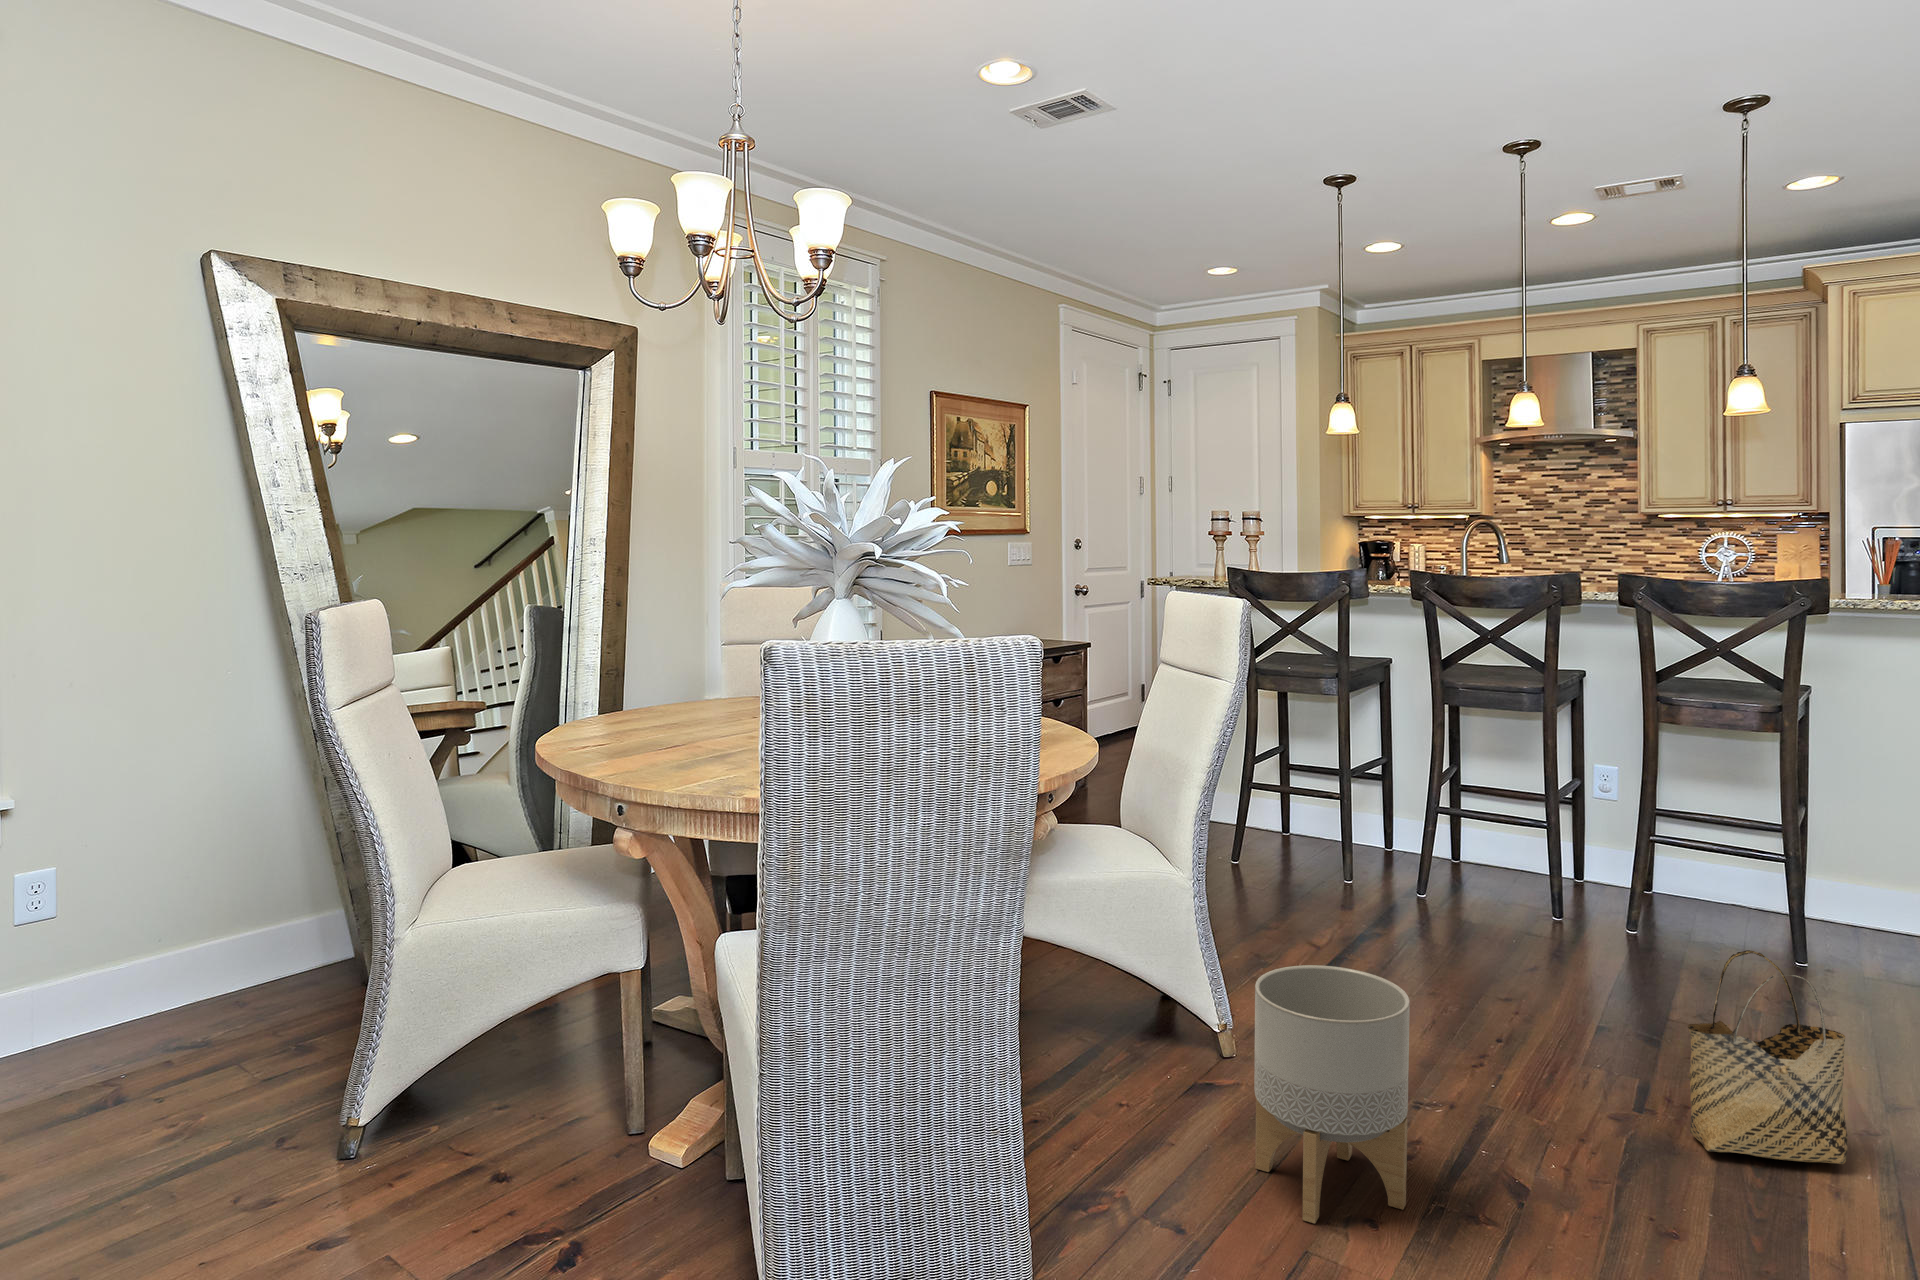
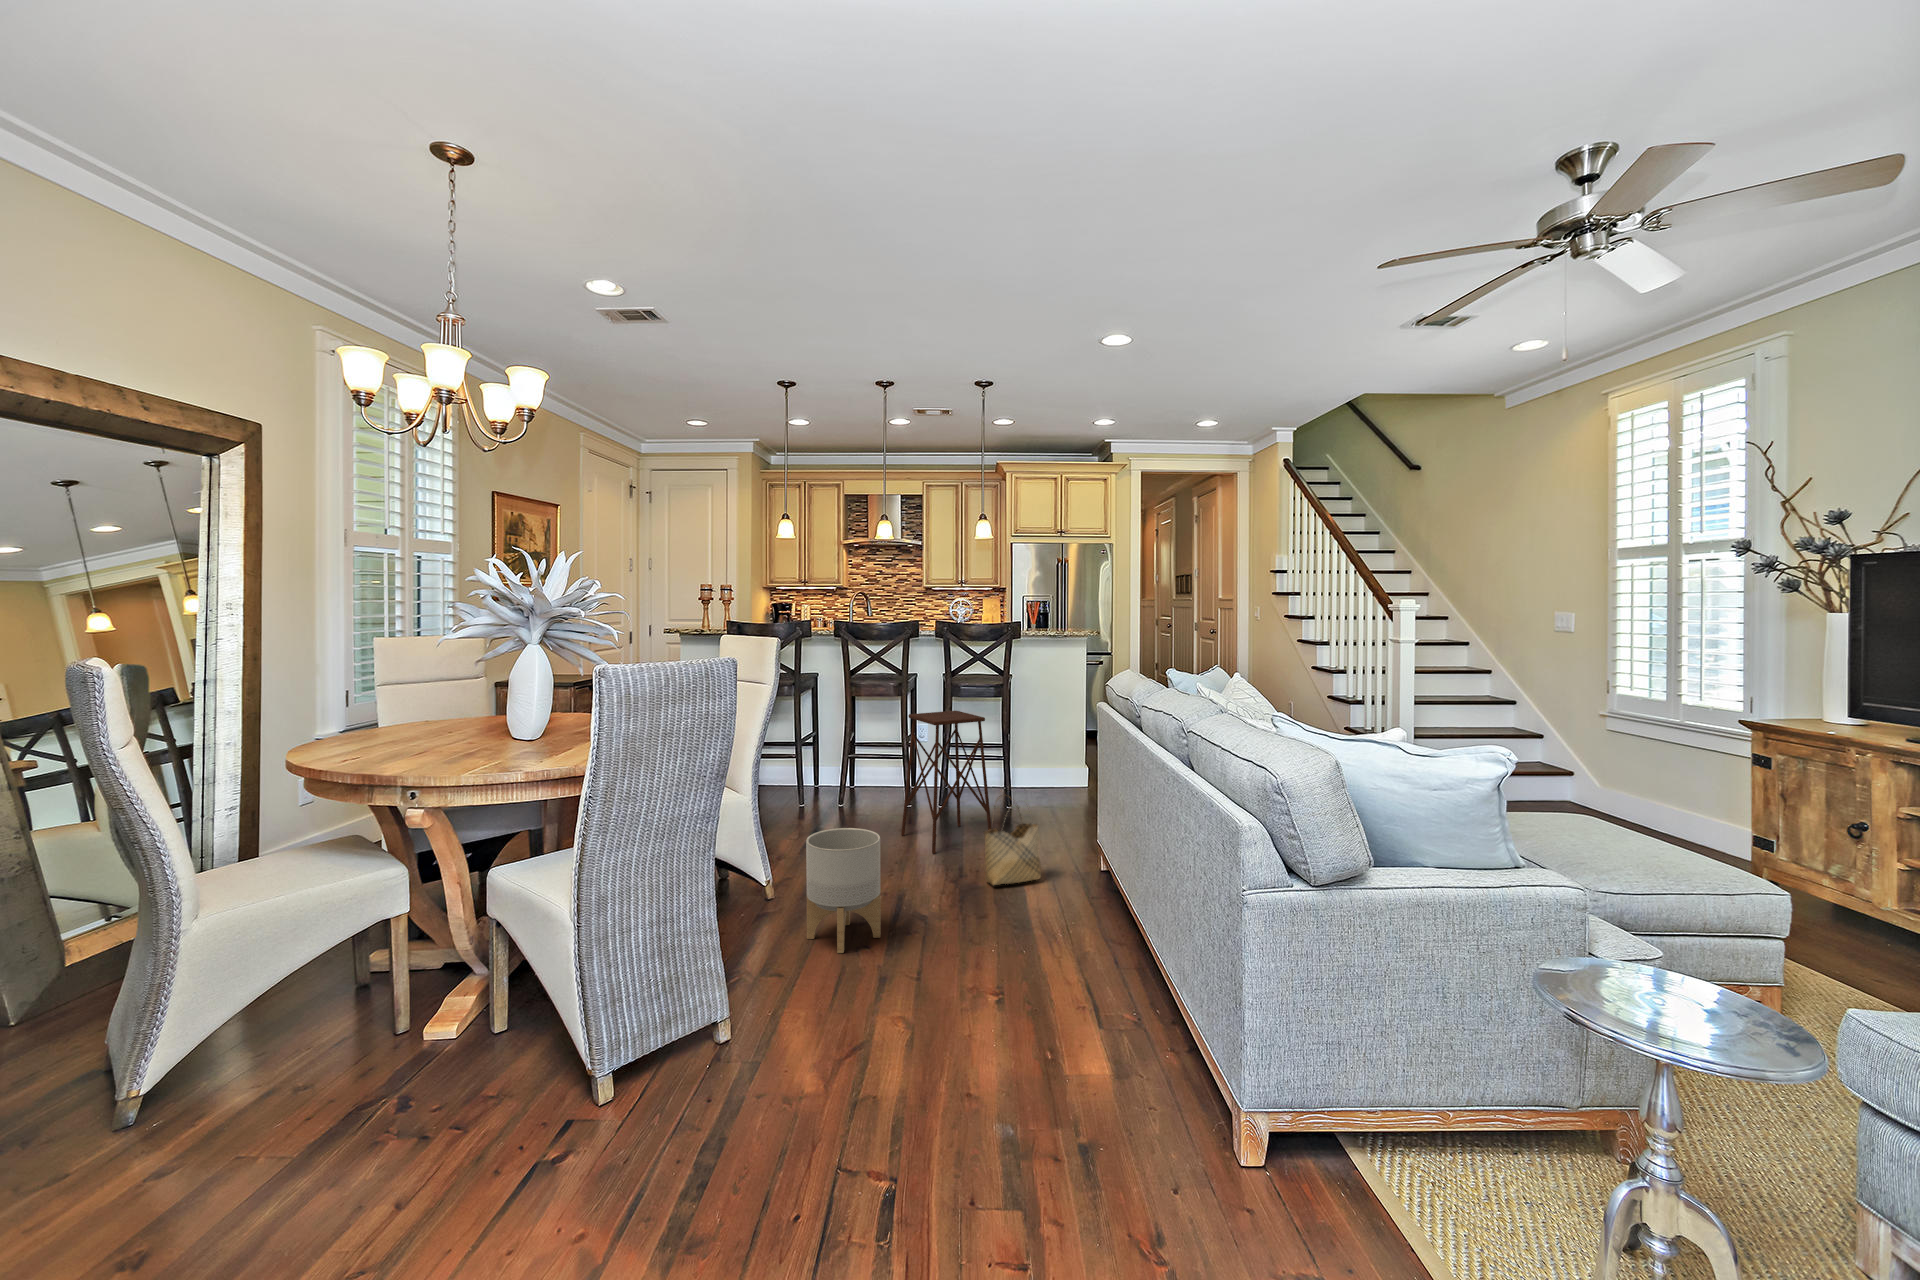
side table: none [1518,749,1731,1042] -> present [901,711,992,854]

